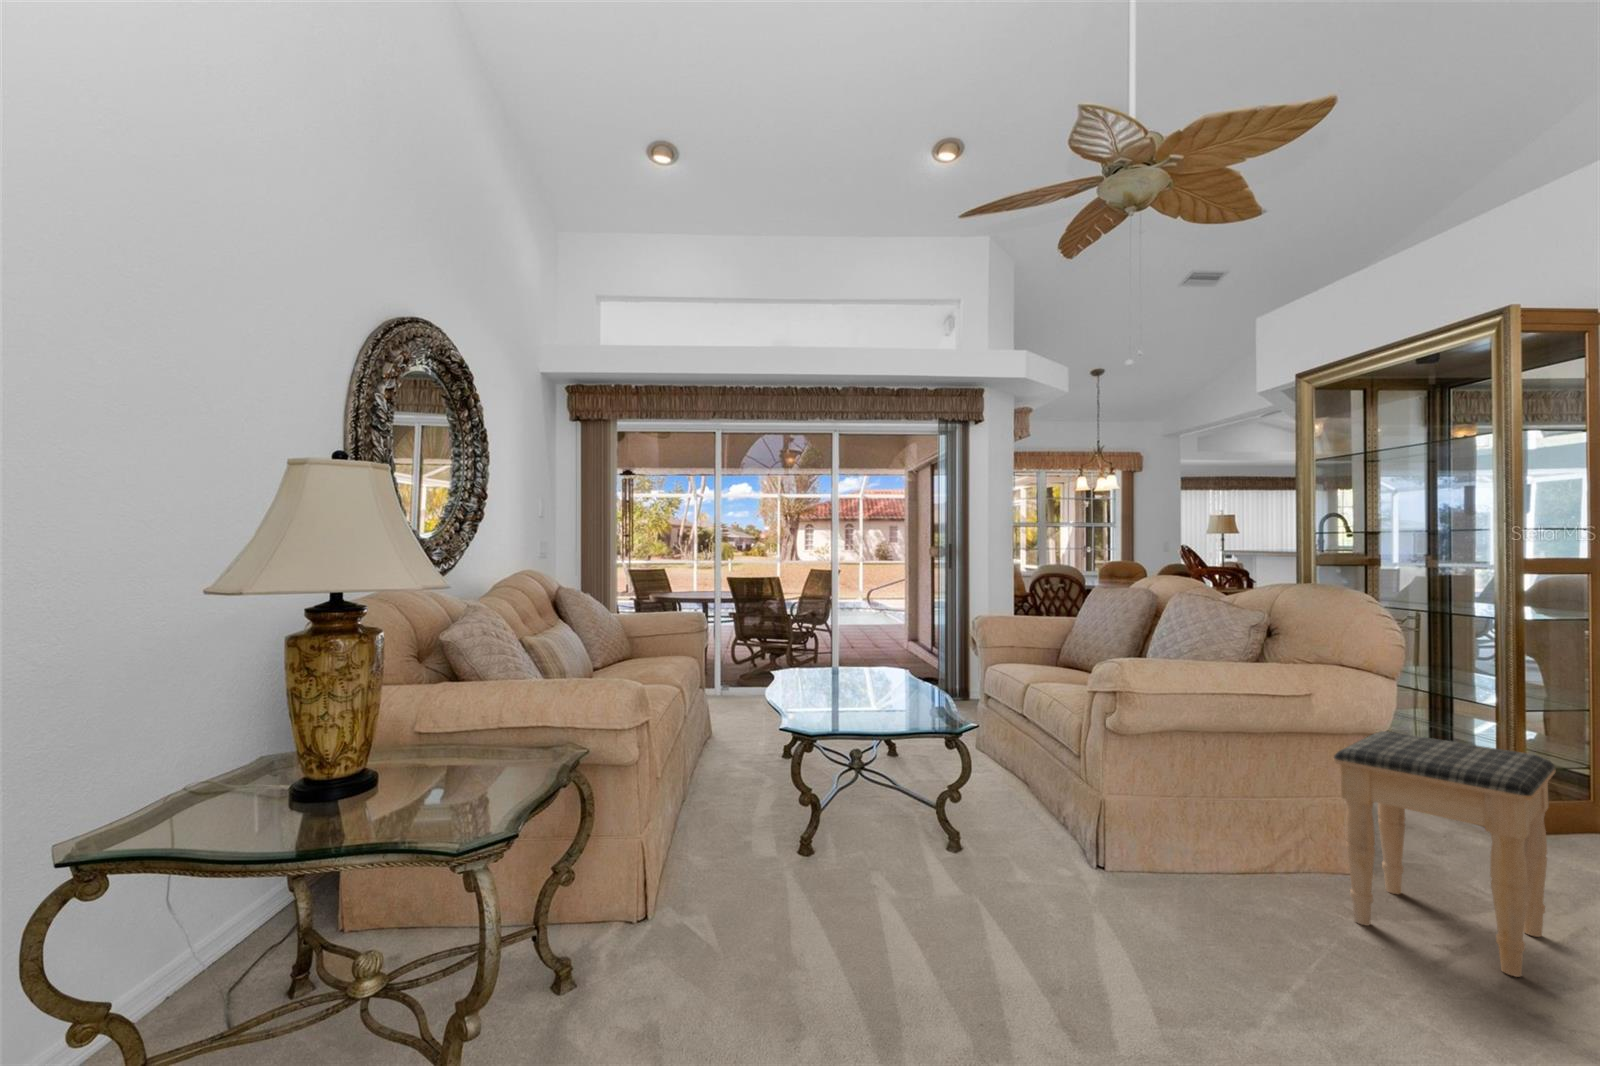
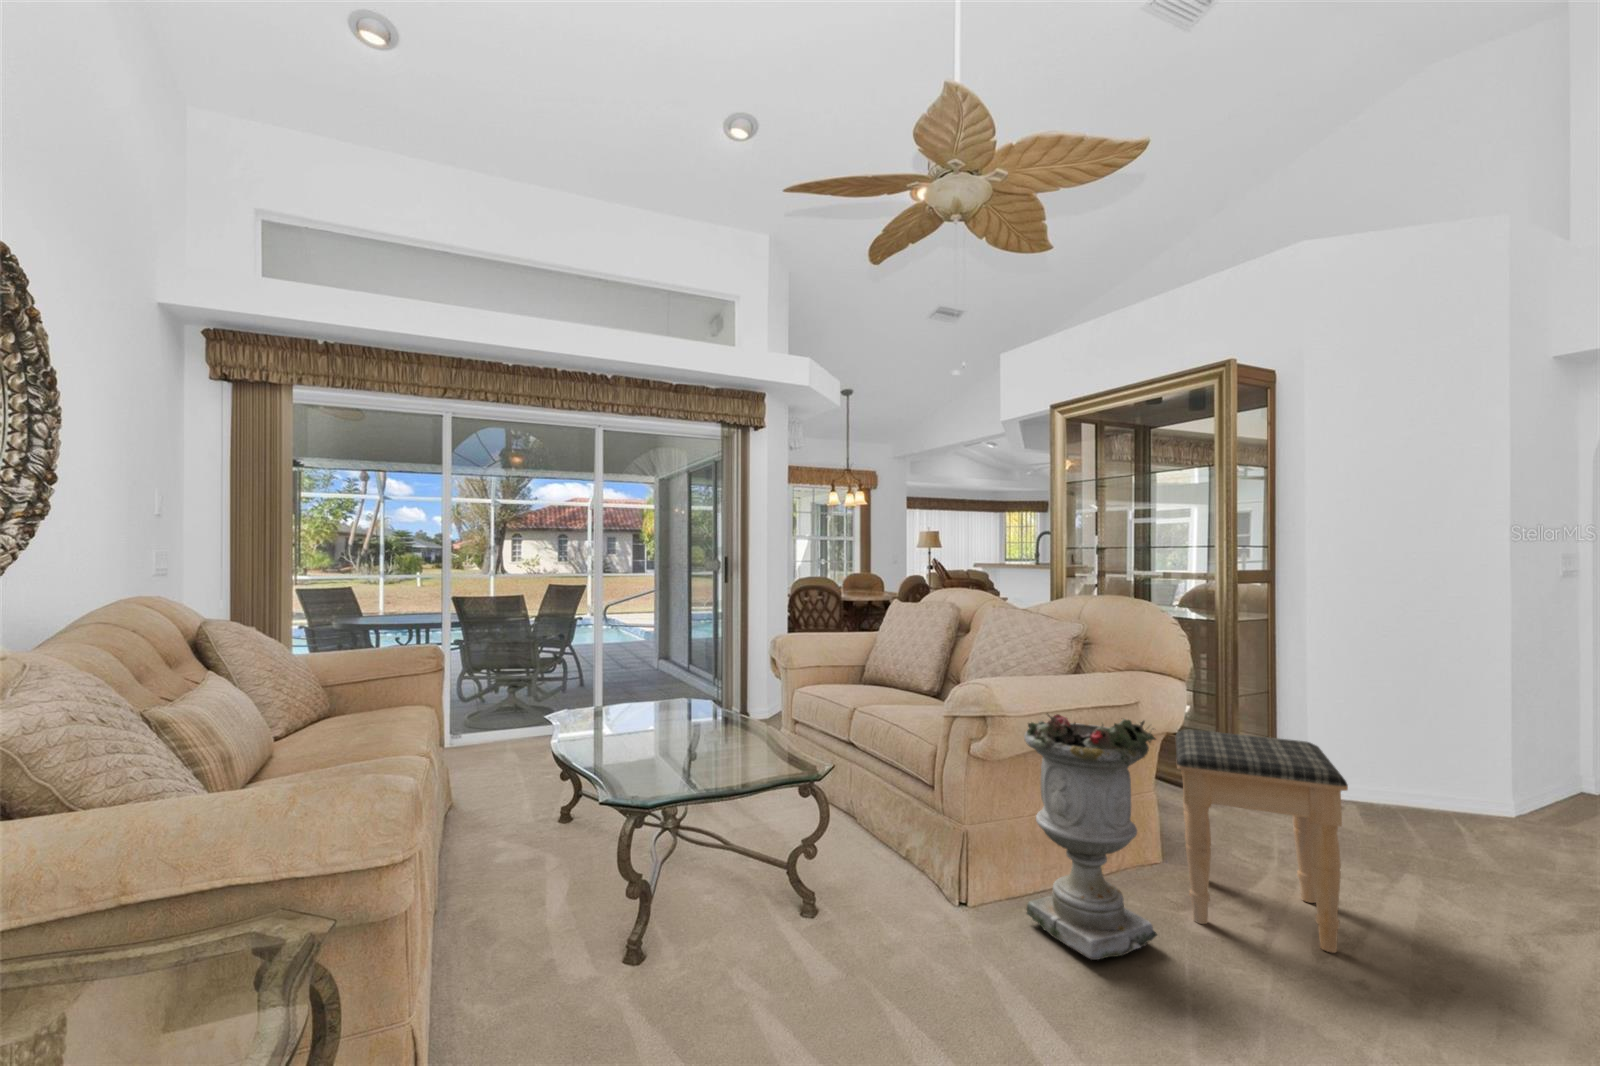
planter: none [1153,691,1293,926] -> present [1024,713,1157,960]

